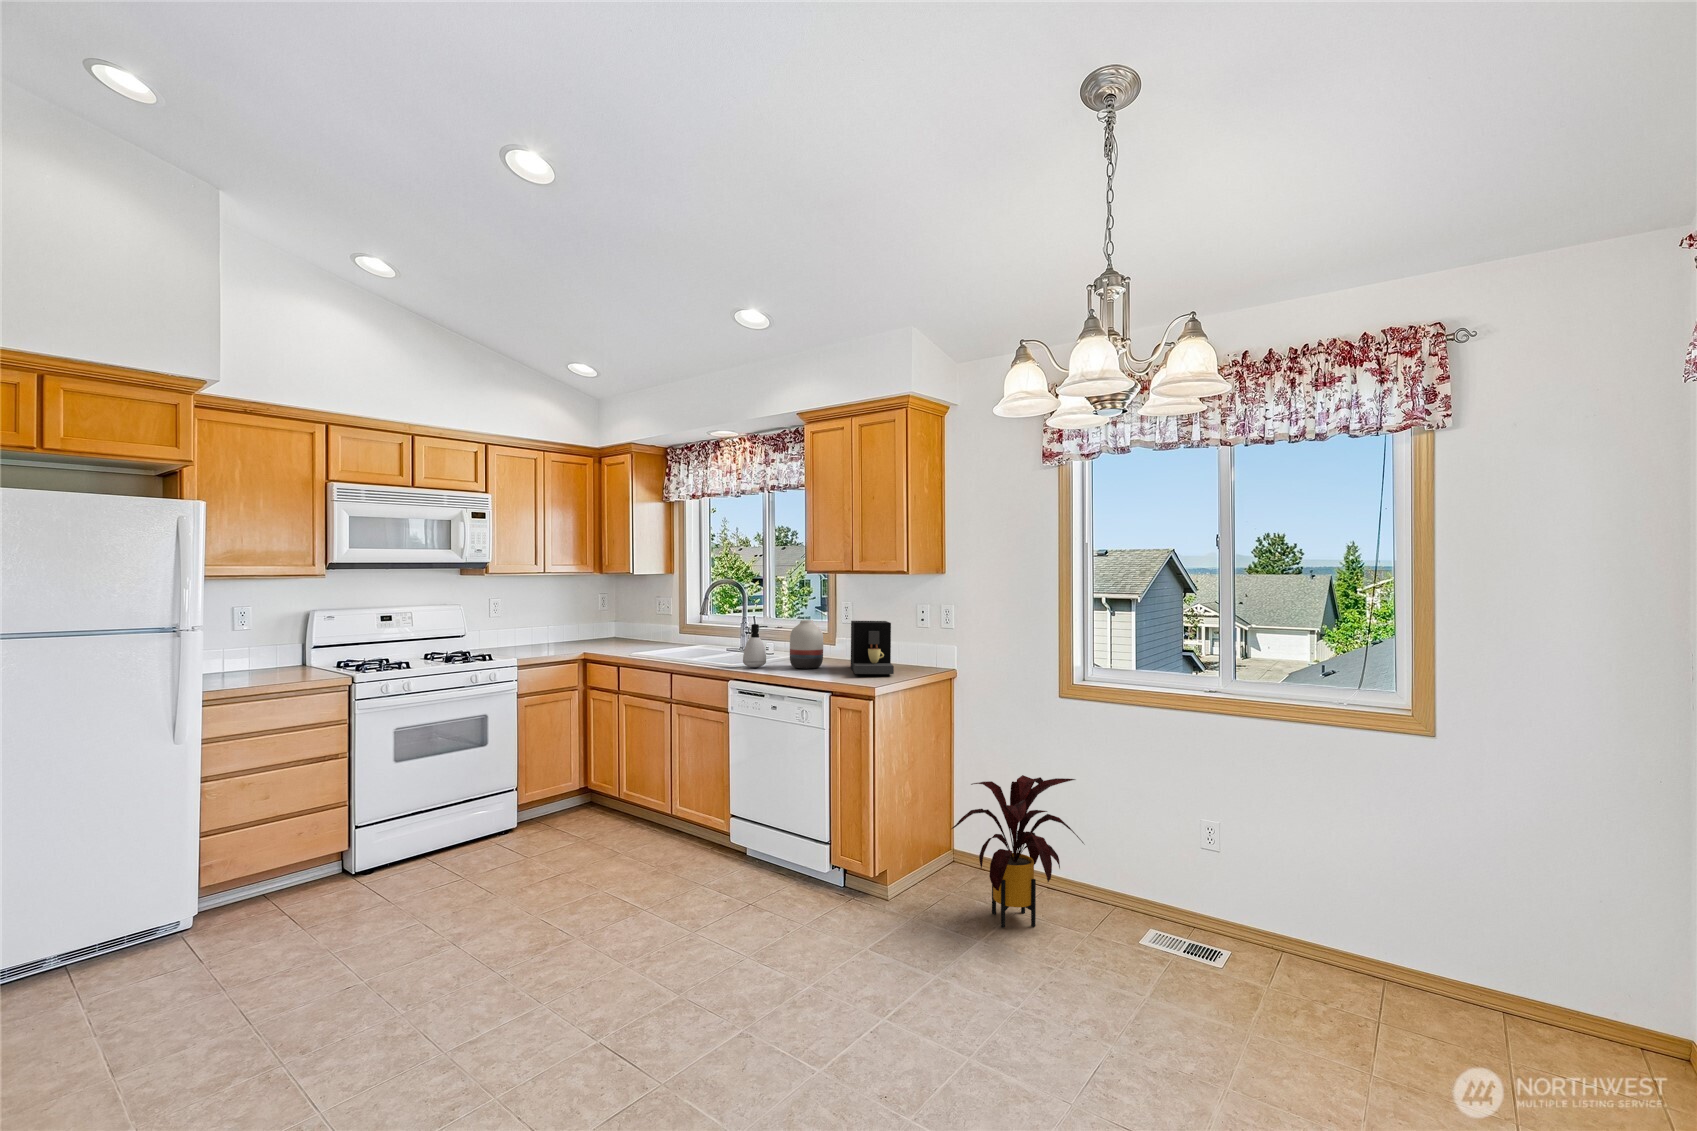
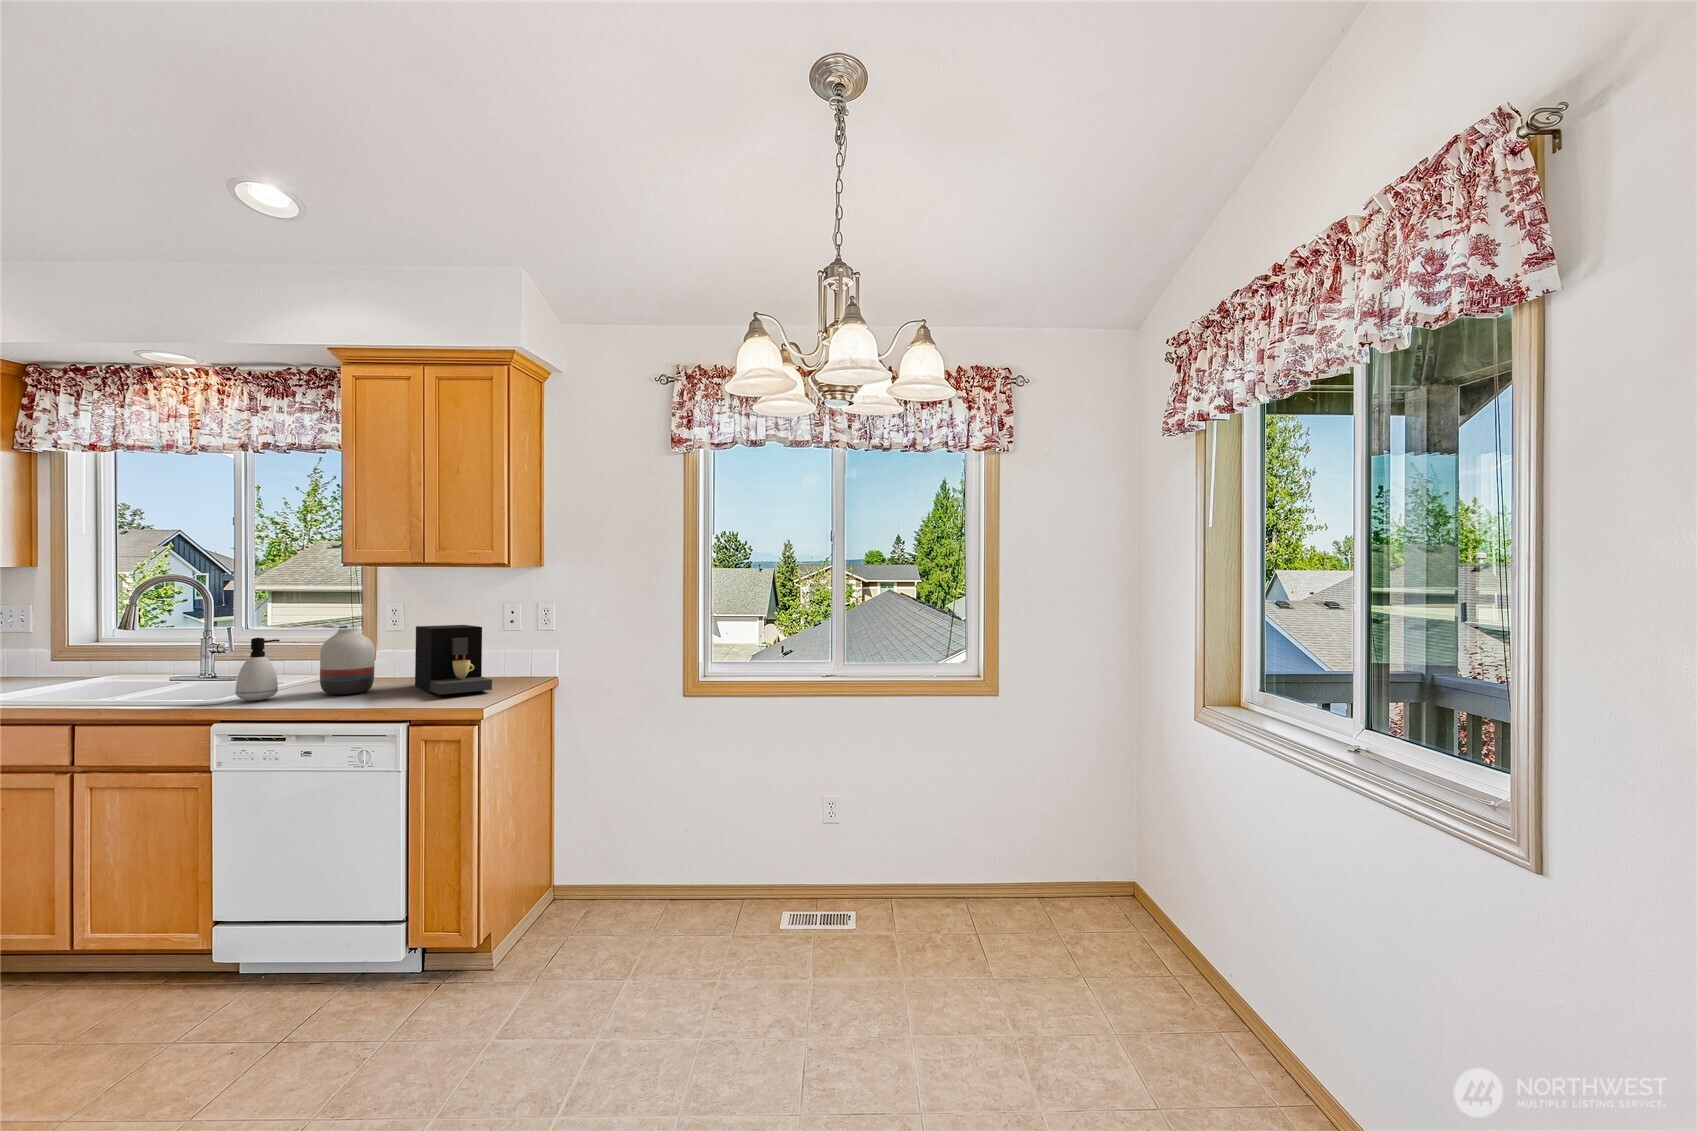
house plant: present [951,775,1083,928] -> none [586,780,723,959]

